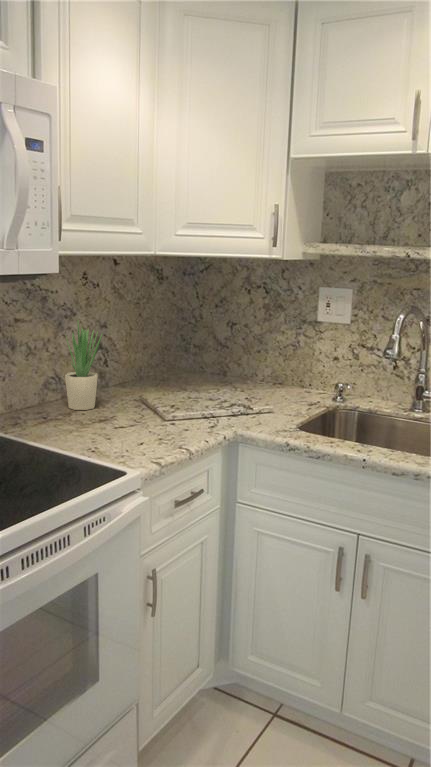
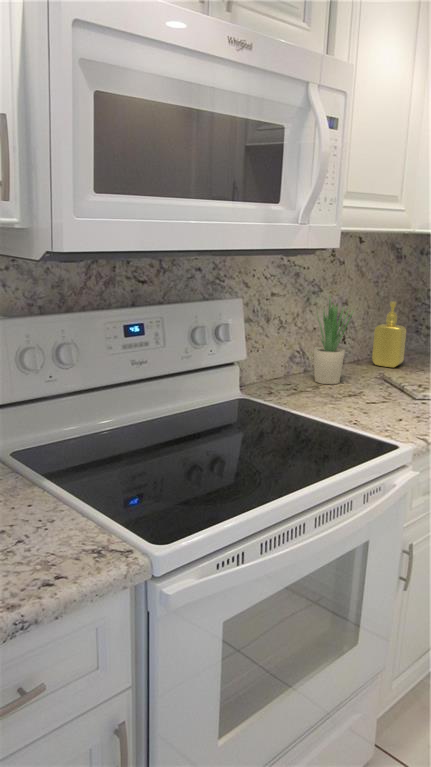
soap dispenser: none [135,323,167,388] -> present [372,301,406,367]

